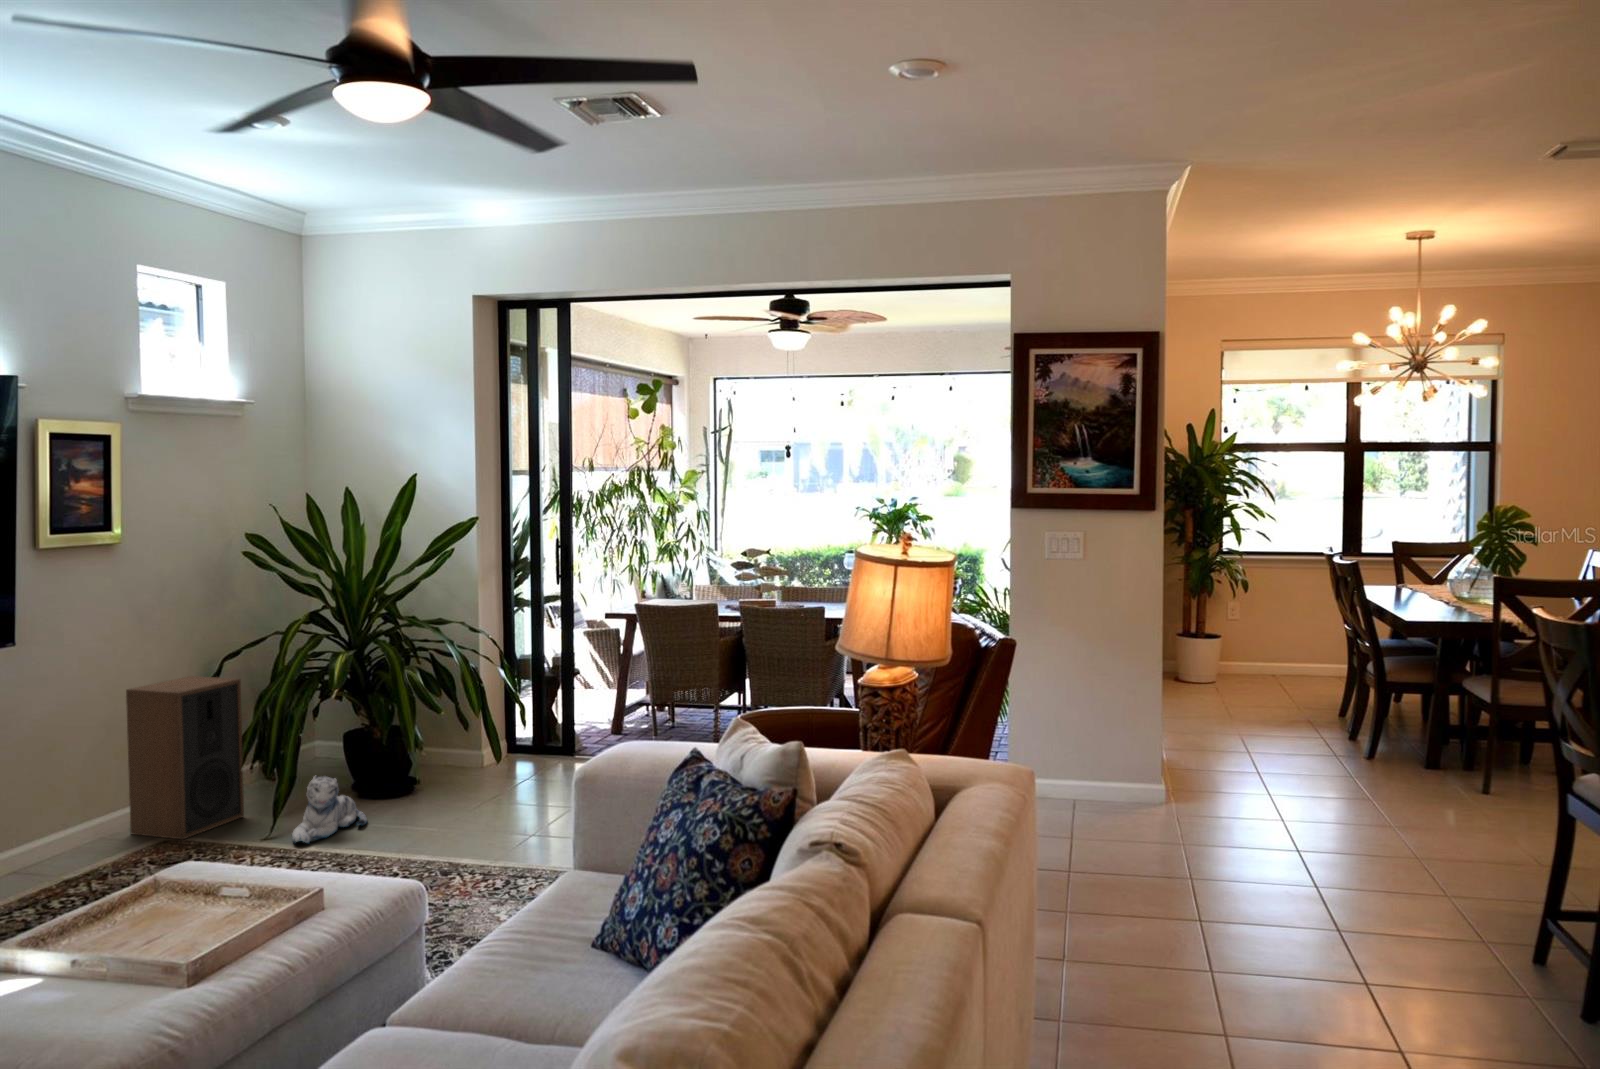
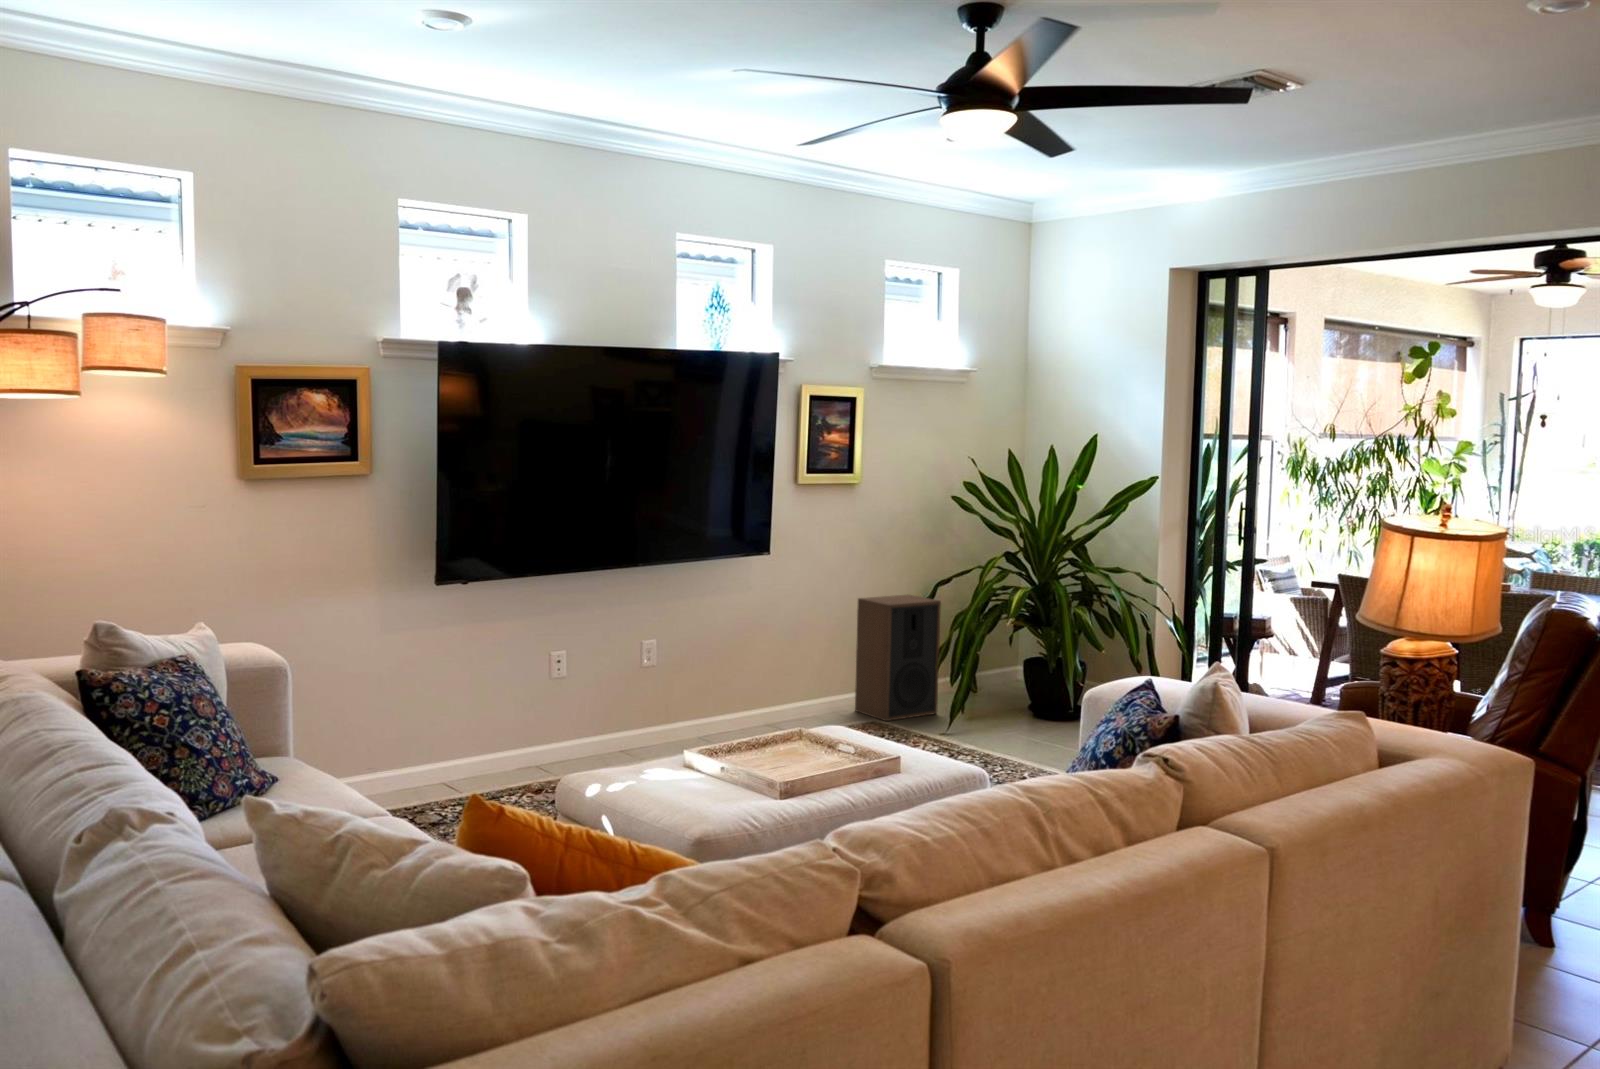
plush toy: present [292,776,367,843] -> none [959,687,1026,741]

